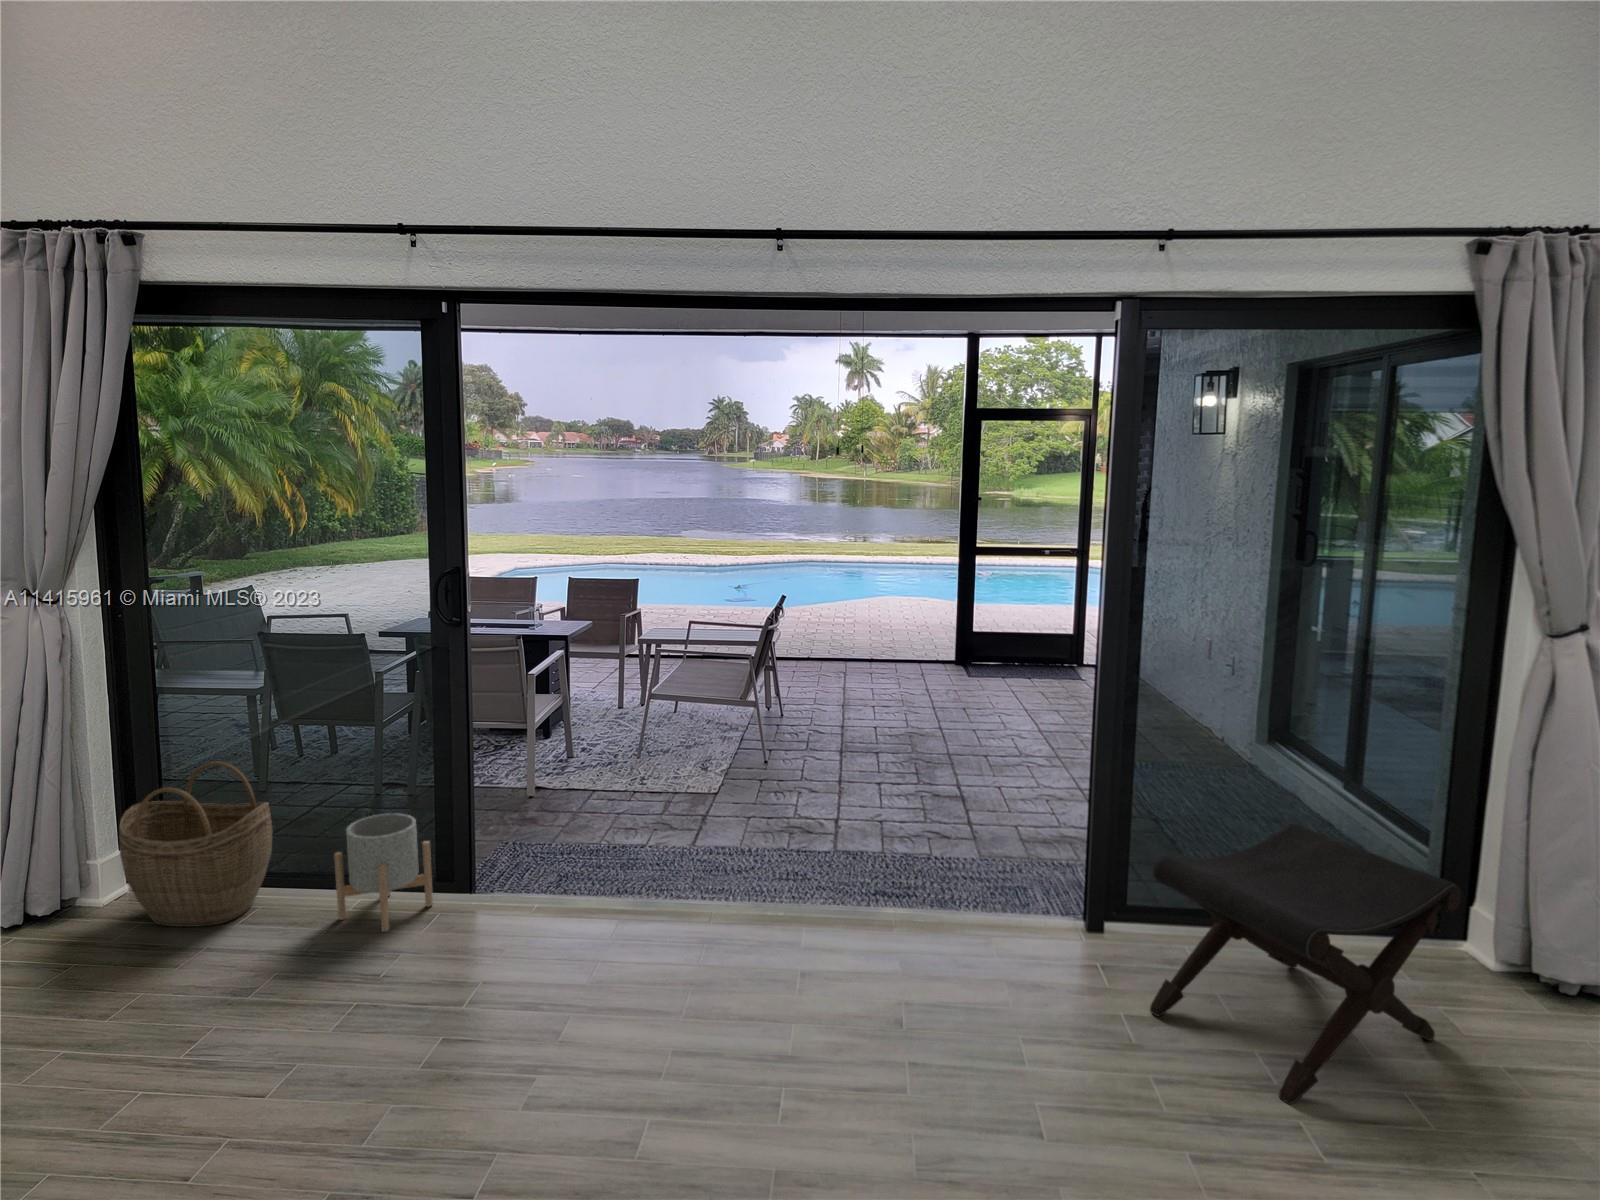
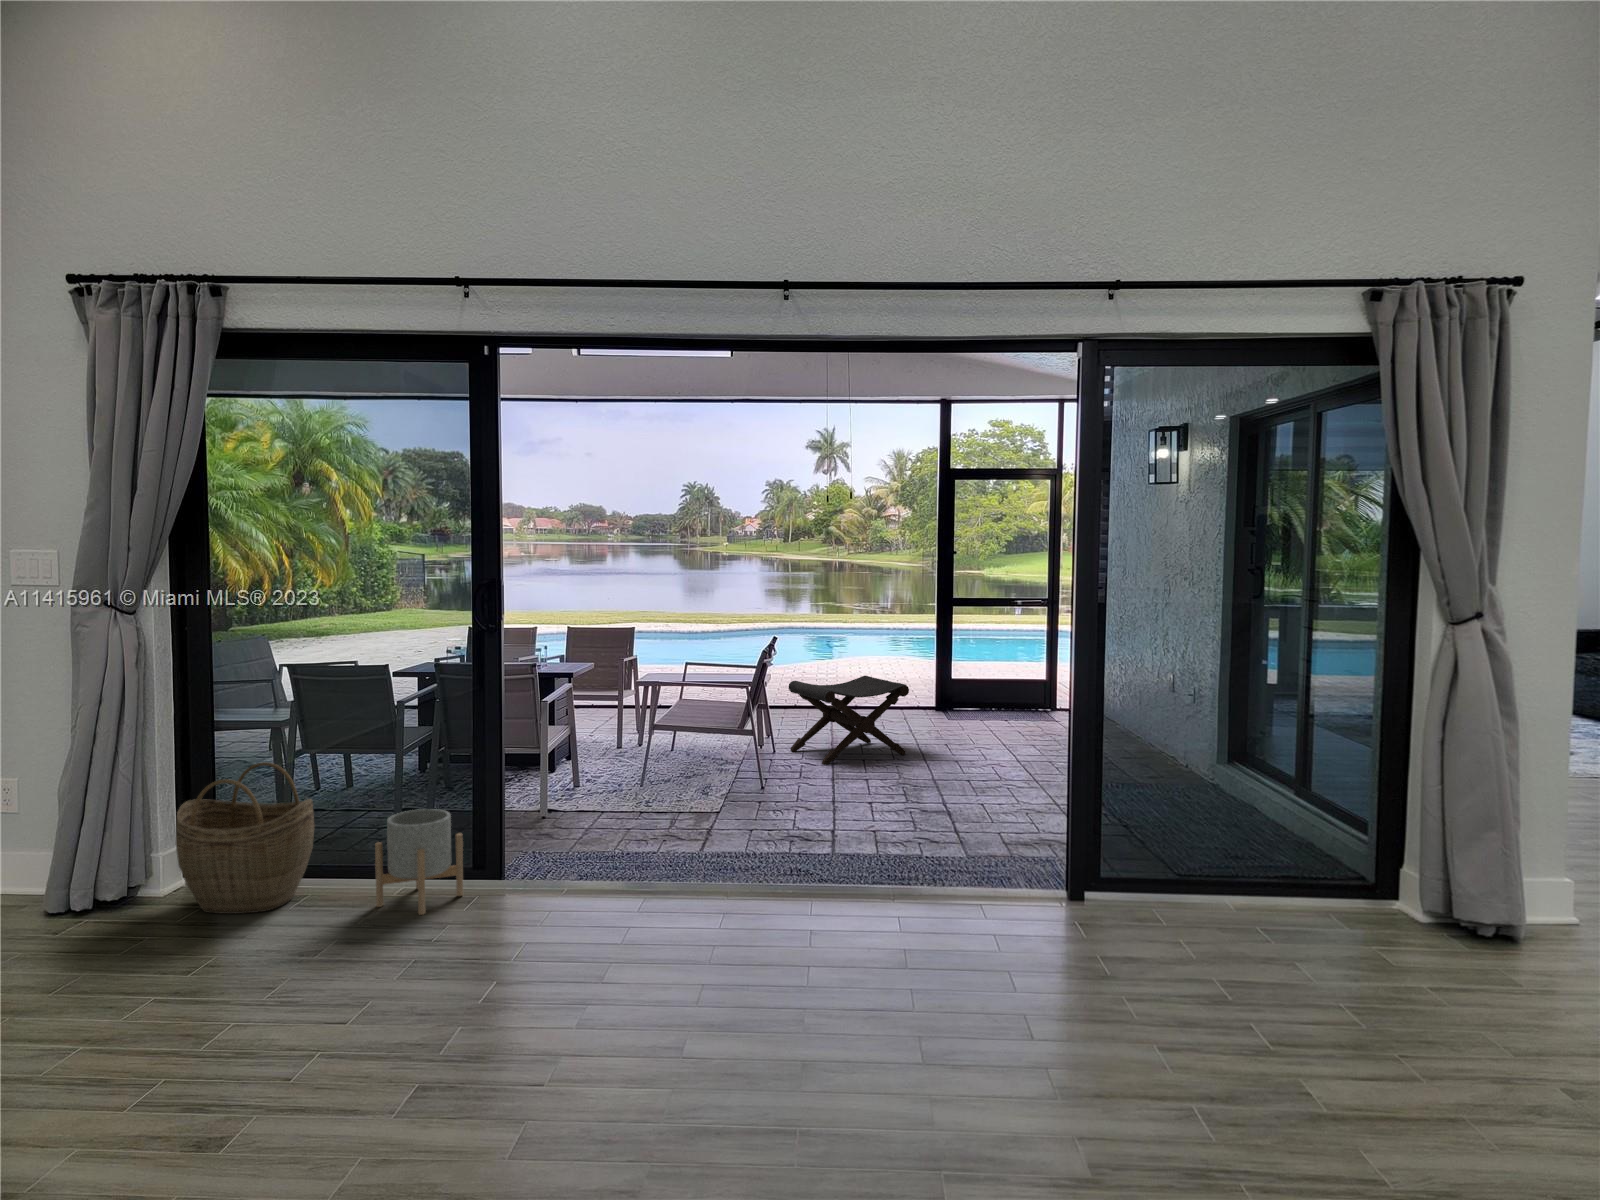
footstool: present [1150,824,1461,1104] -> present [789,676,909,765]

